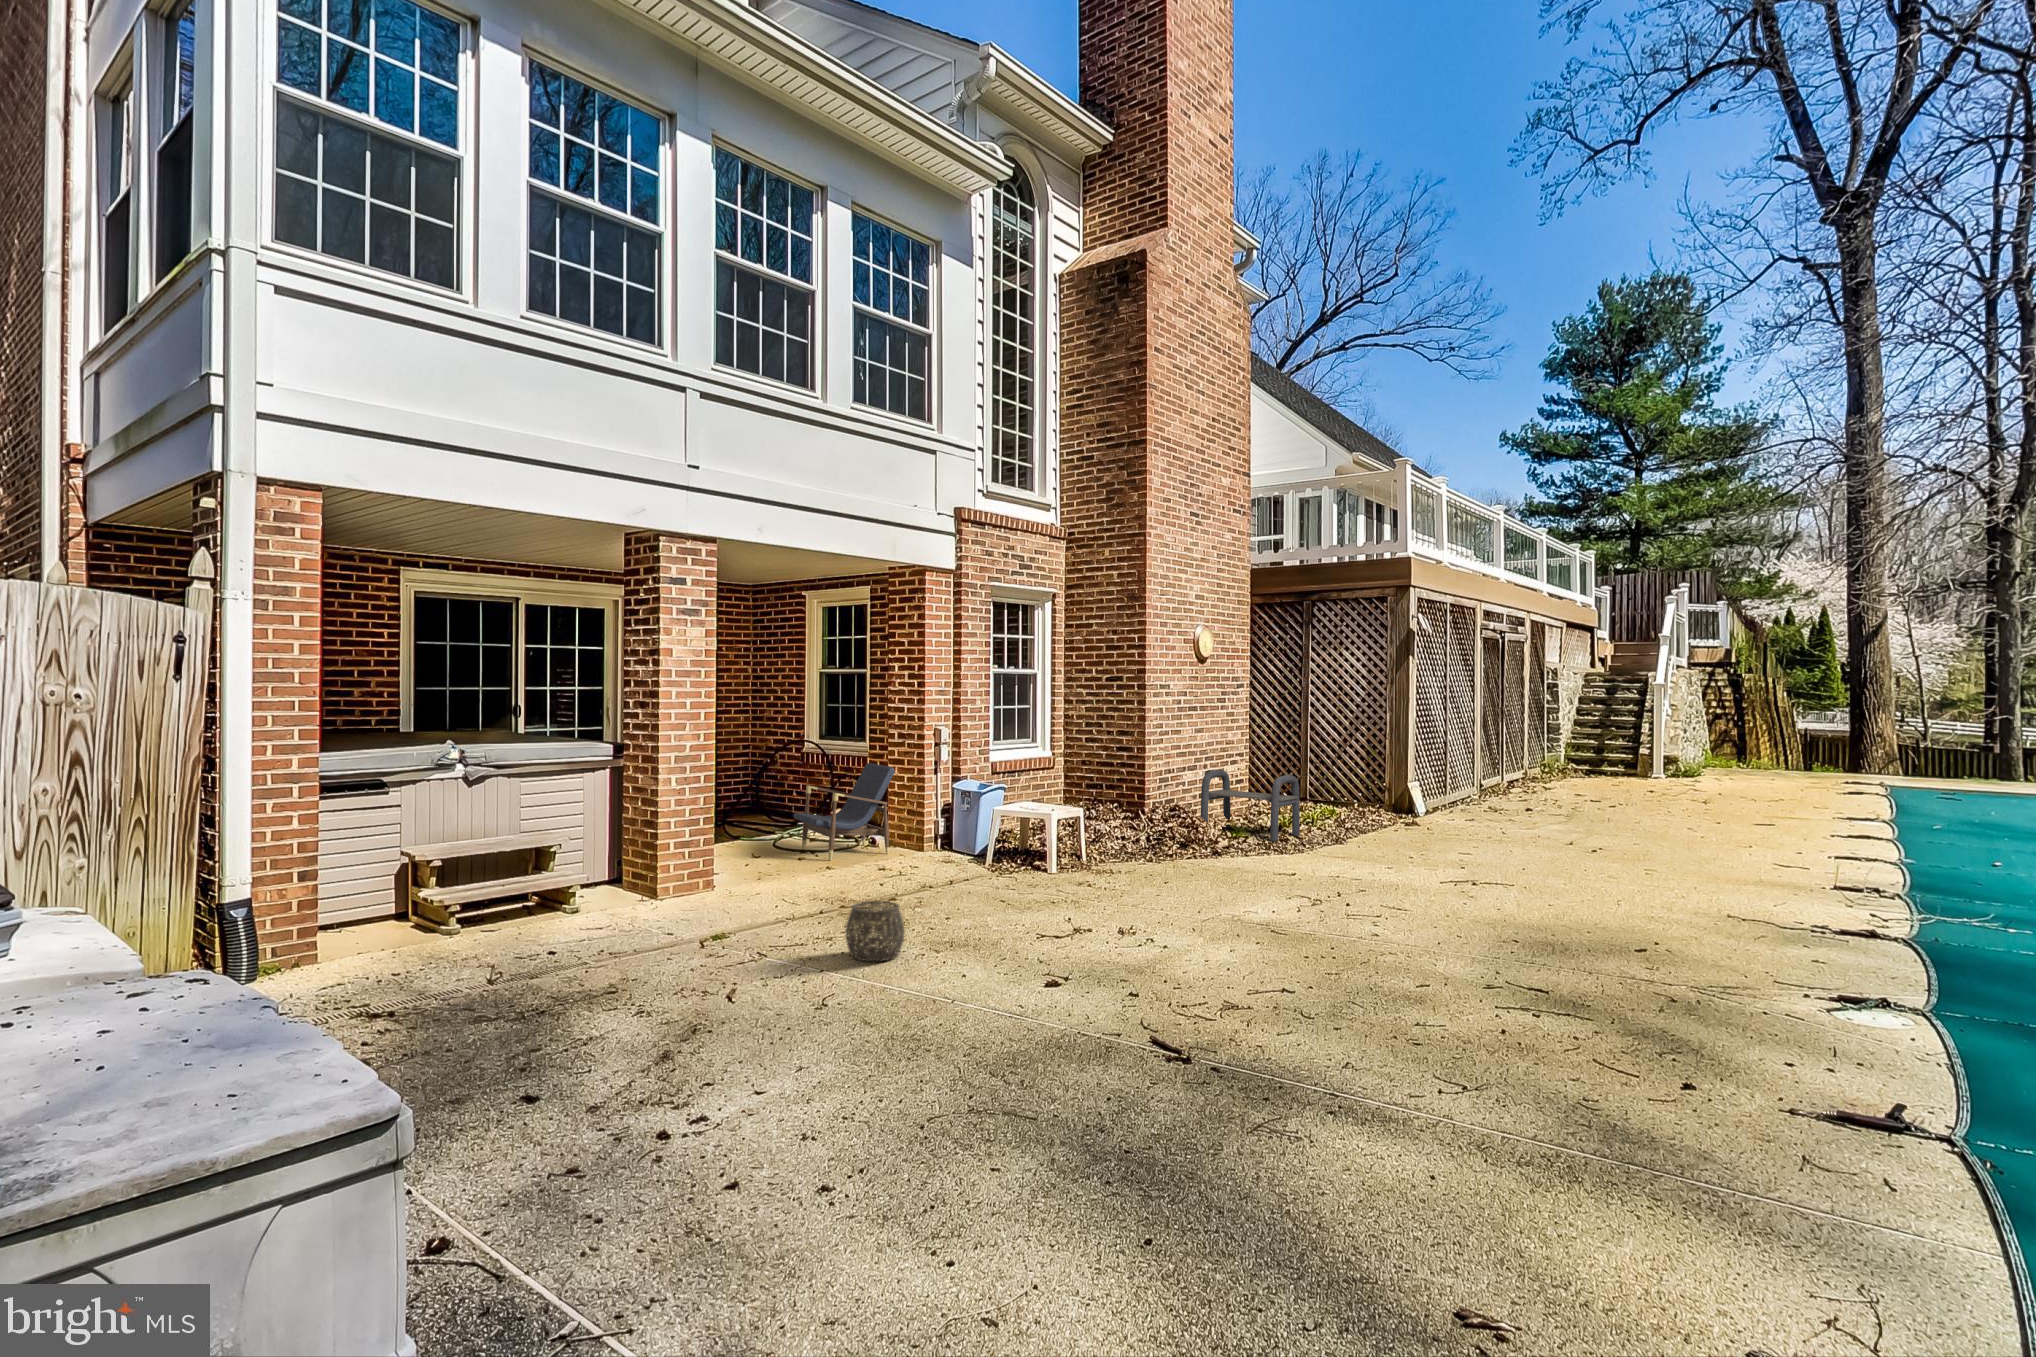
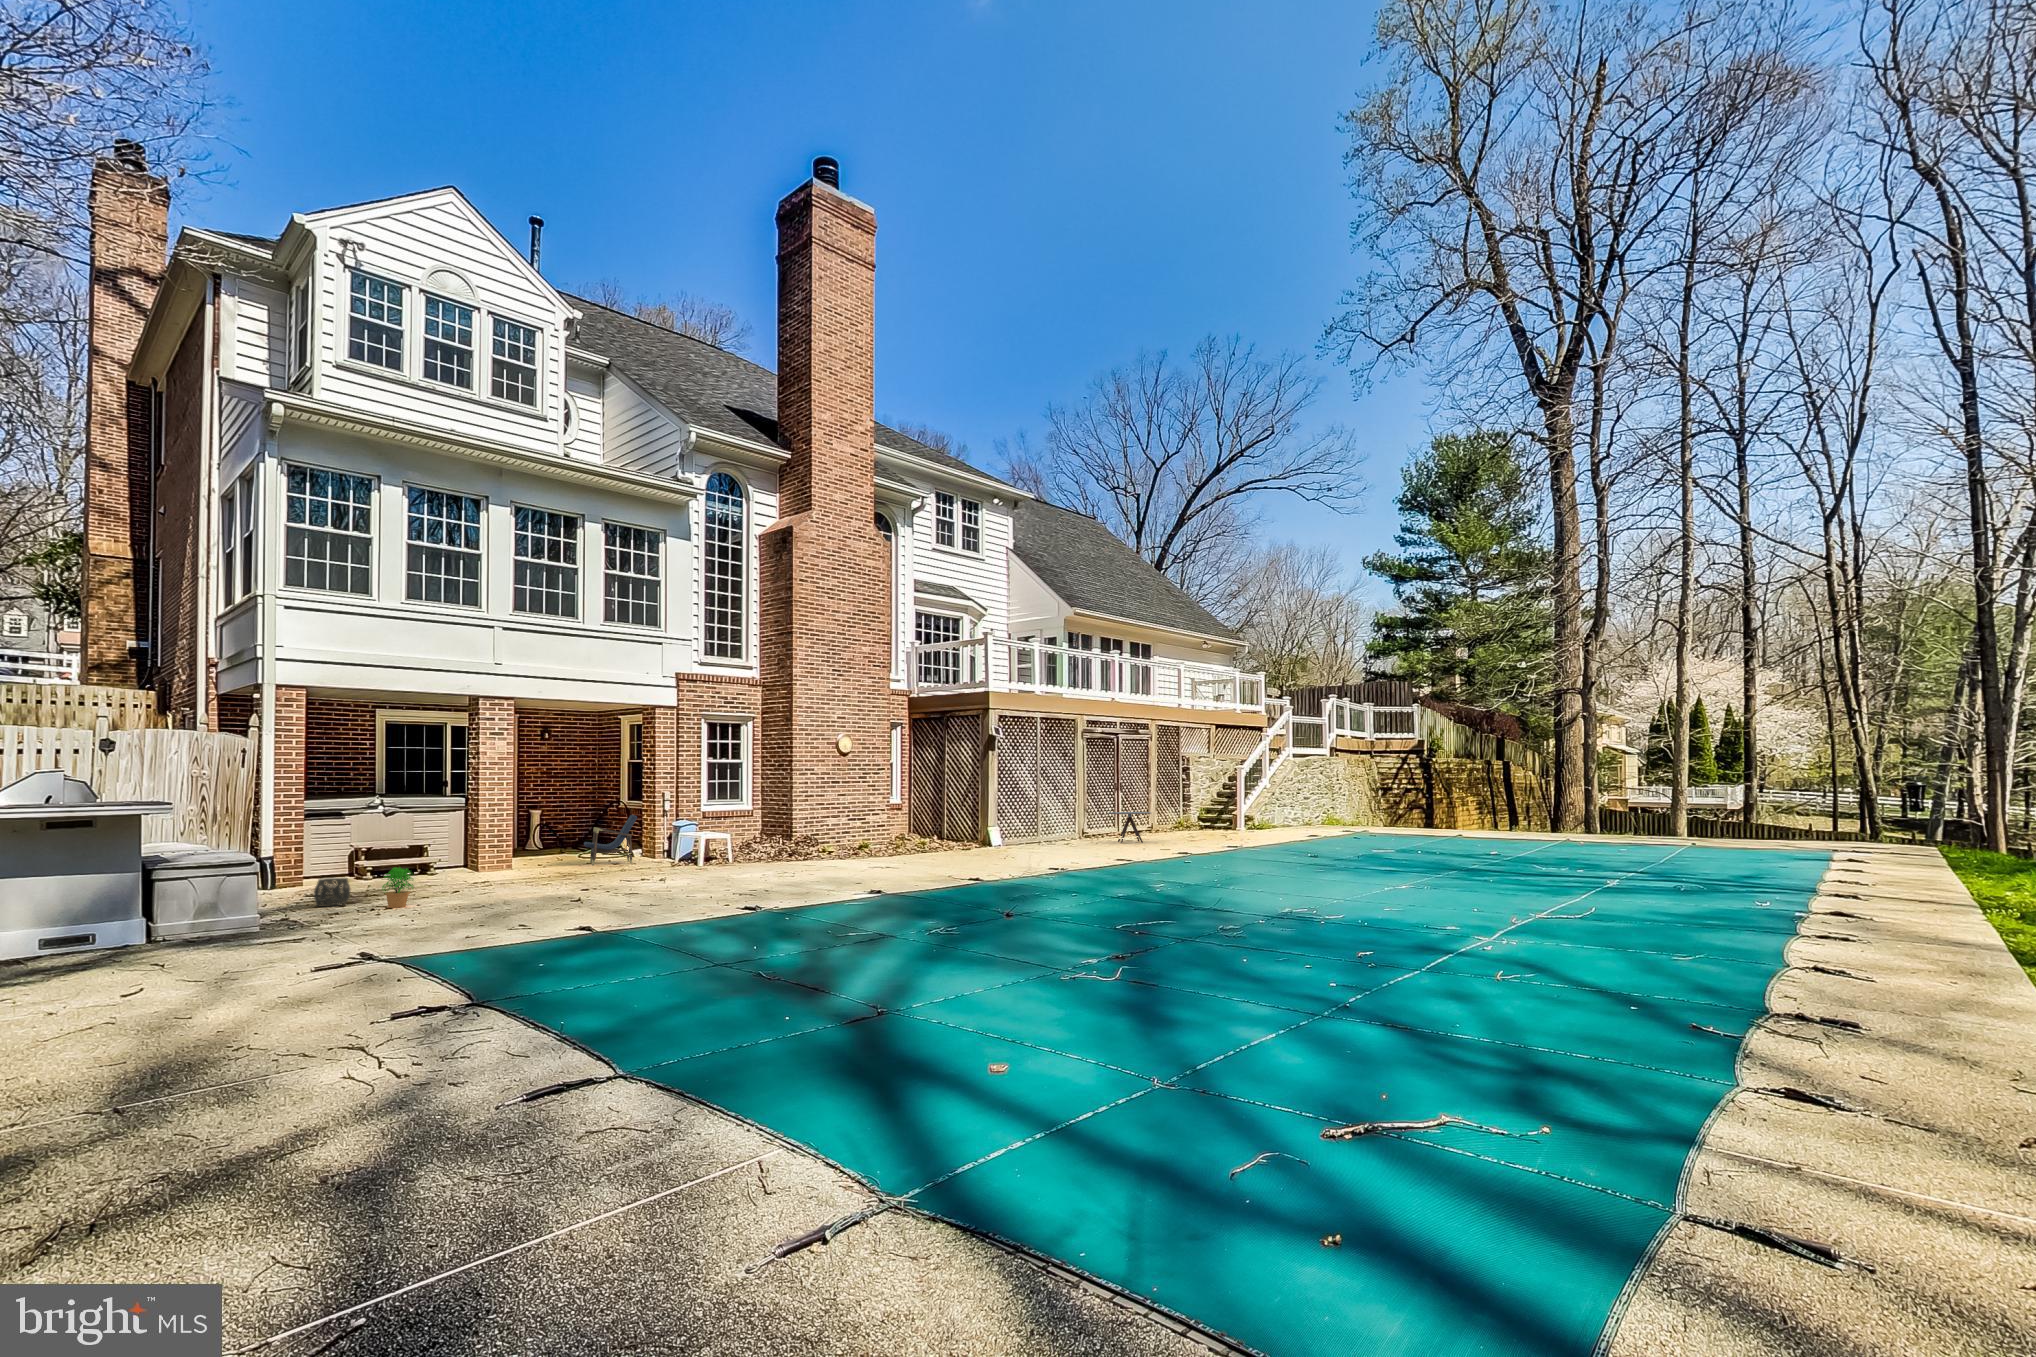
round table: none [1486,752,1557,800] -> present [1108,812,1151,843]
bench: present [1201,770,1300,841] -> none [840,819,894,859]
woven basket: present [846,901,905,962] -> present [314,878,350,907]
potted plant: none [706,1003,794,1131] -> present [382,867,413,908]

